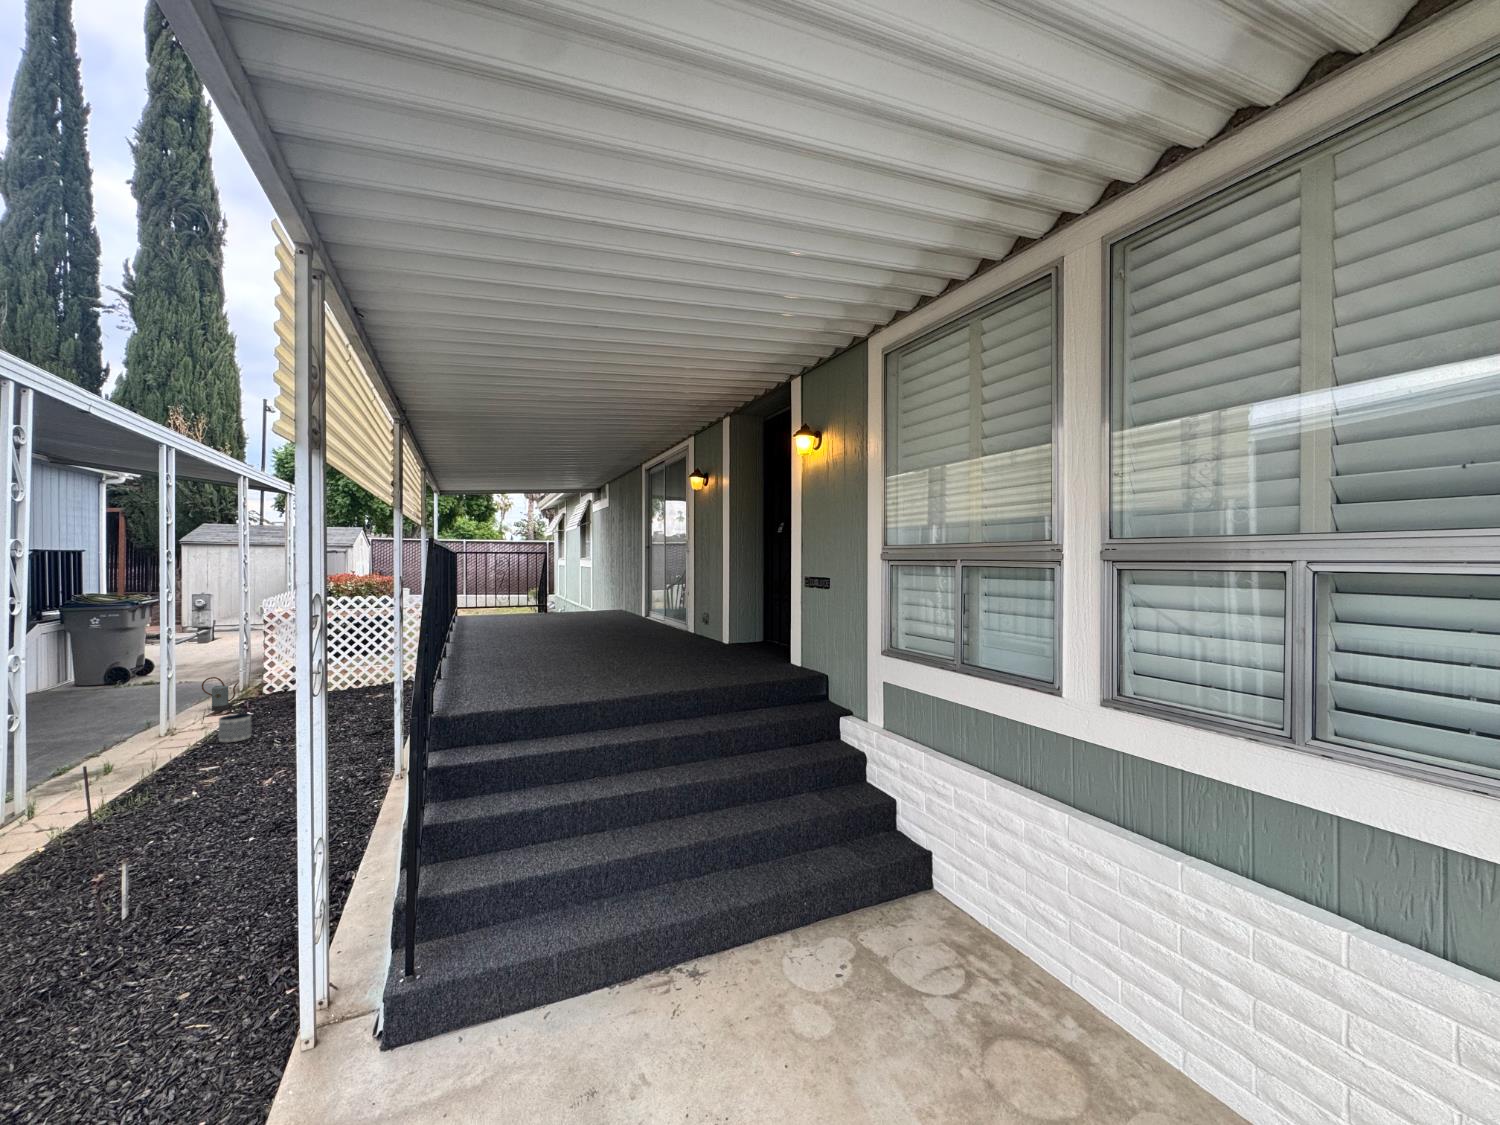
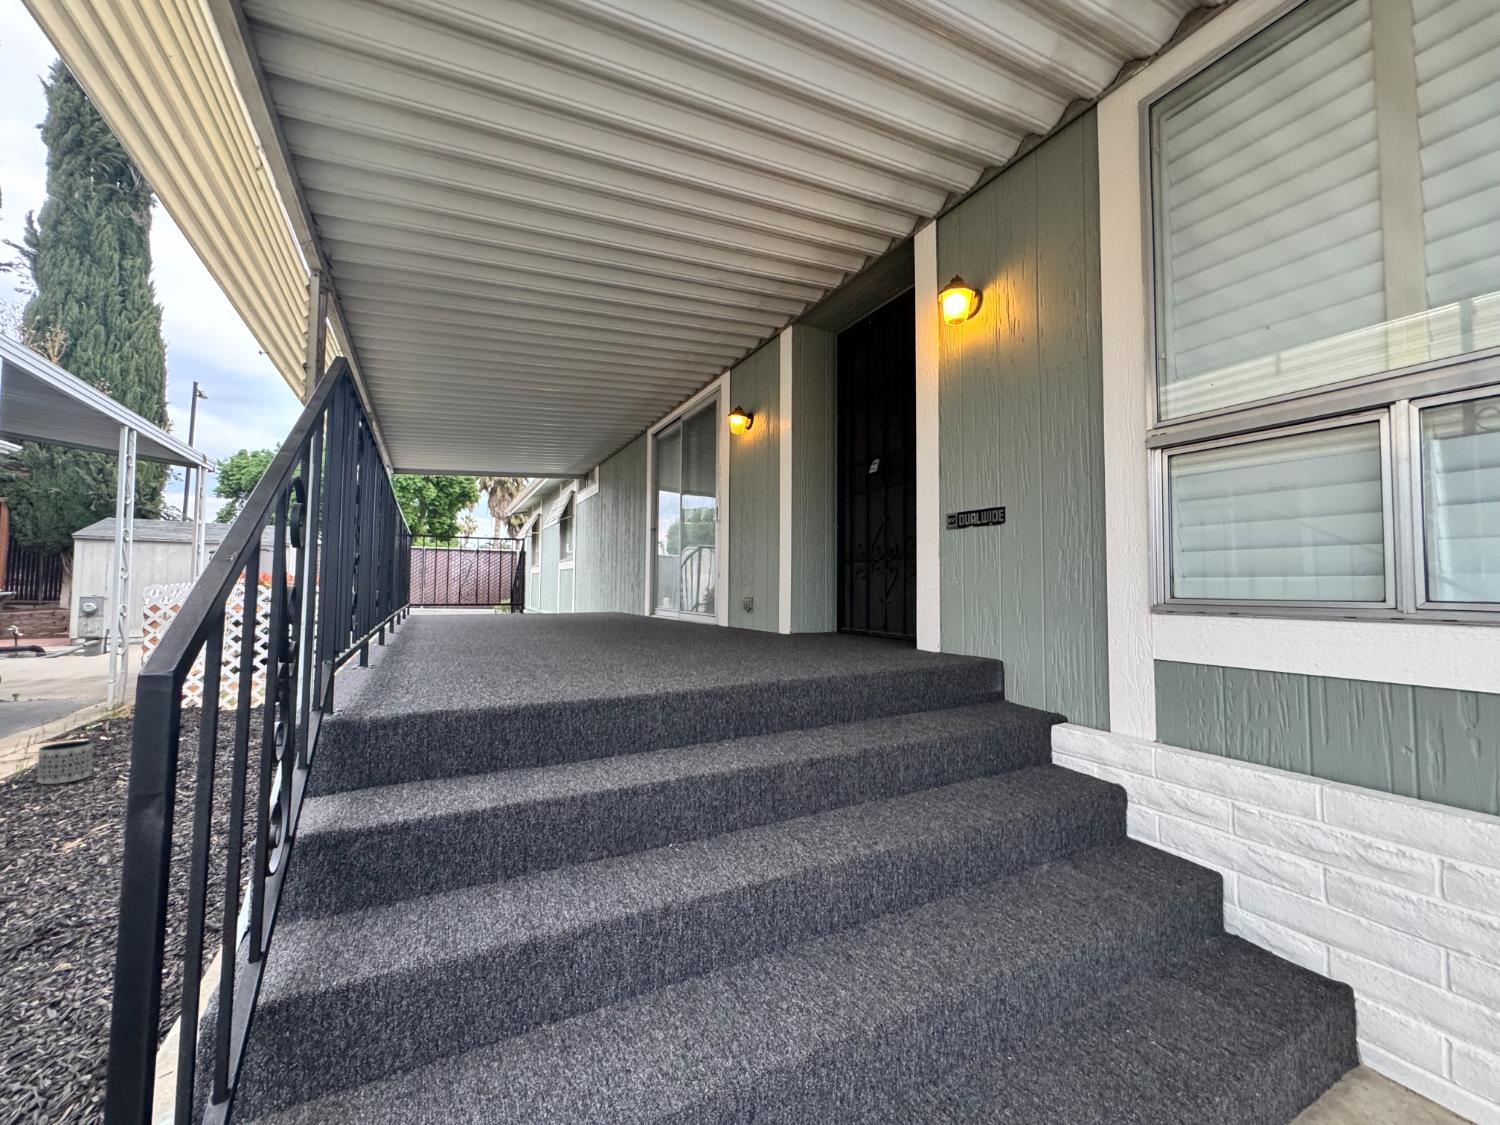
watering can: present [202,677,239,711] -> none [38,689,95,737]

